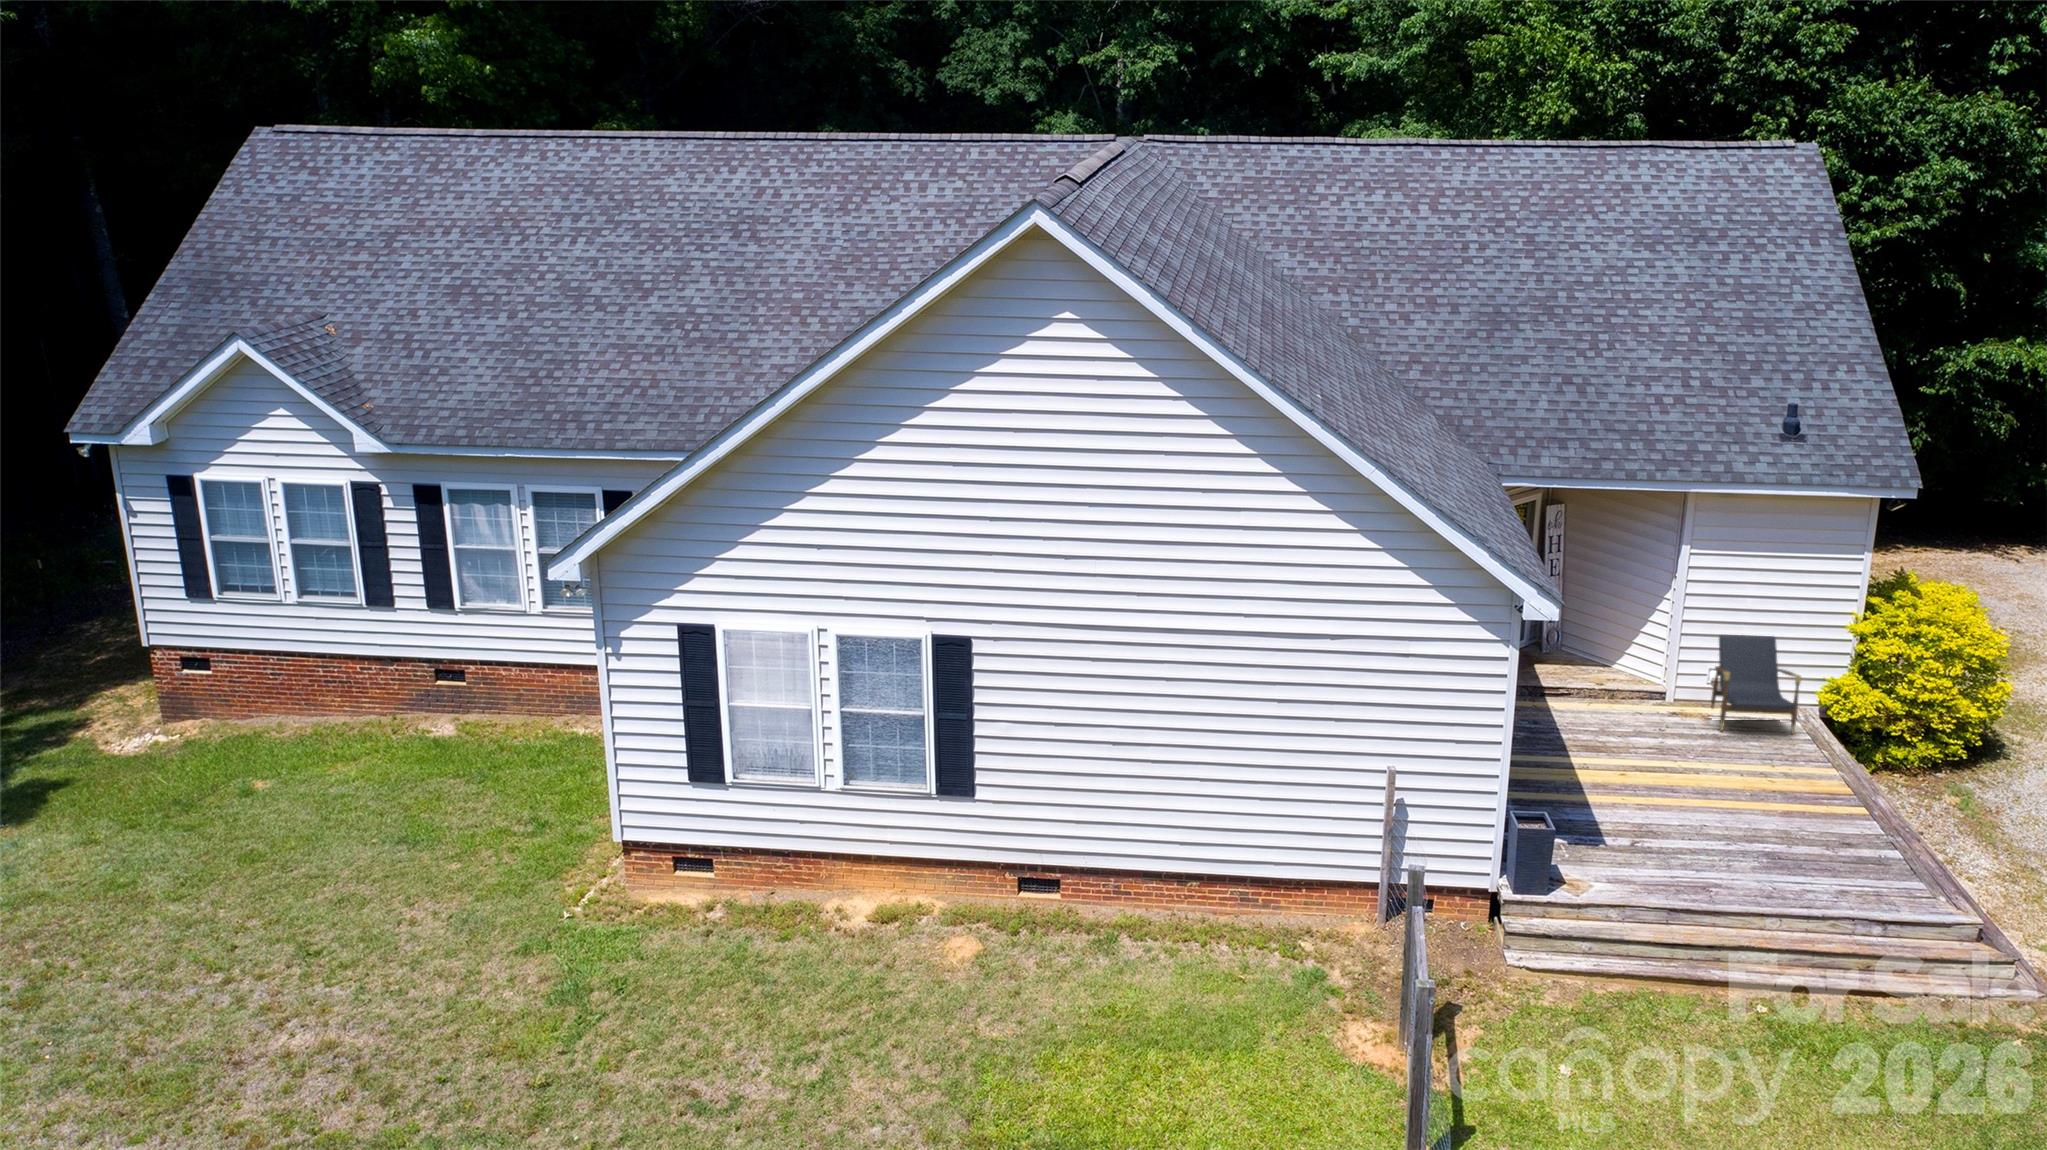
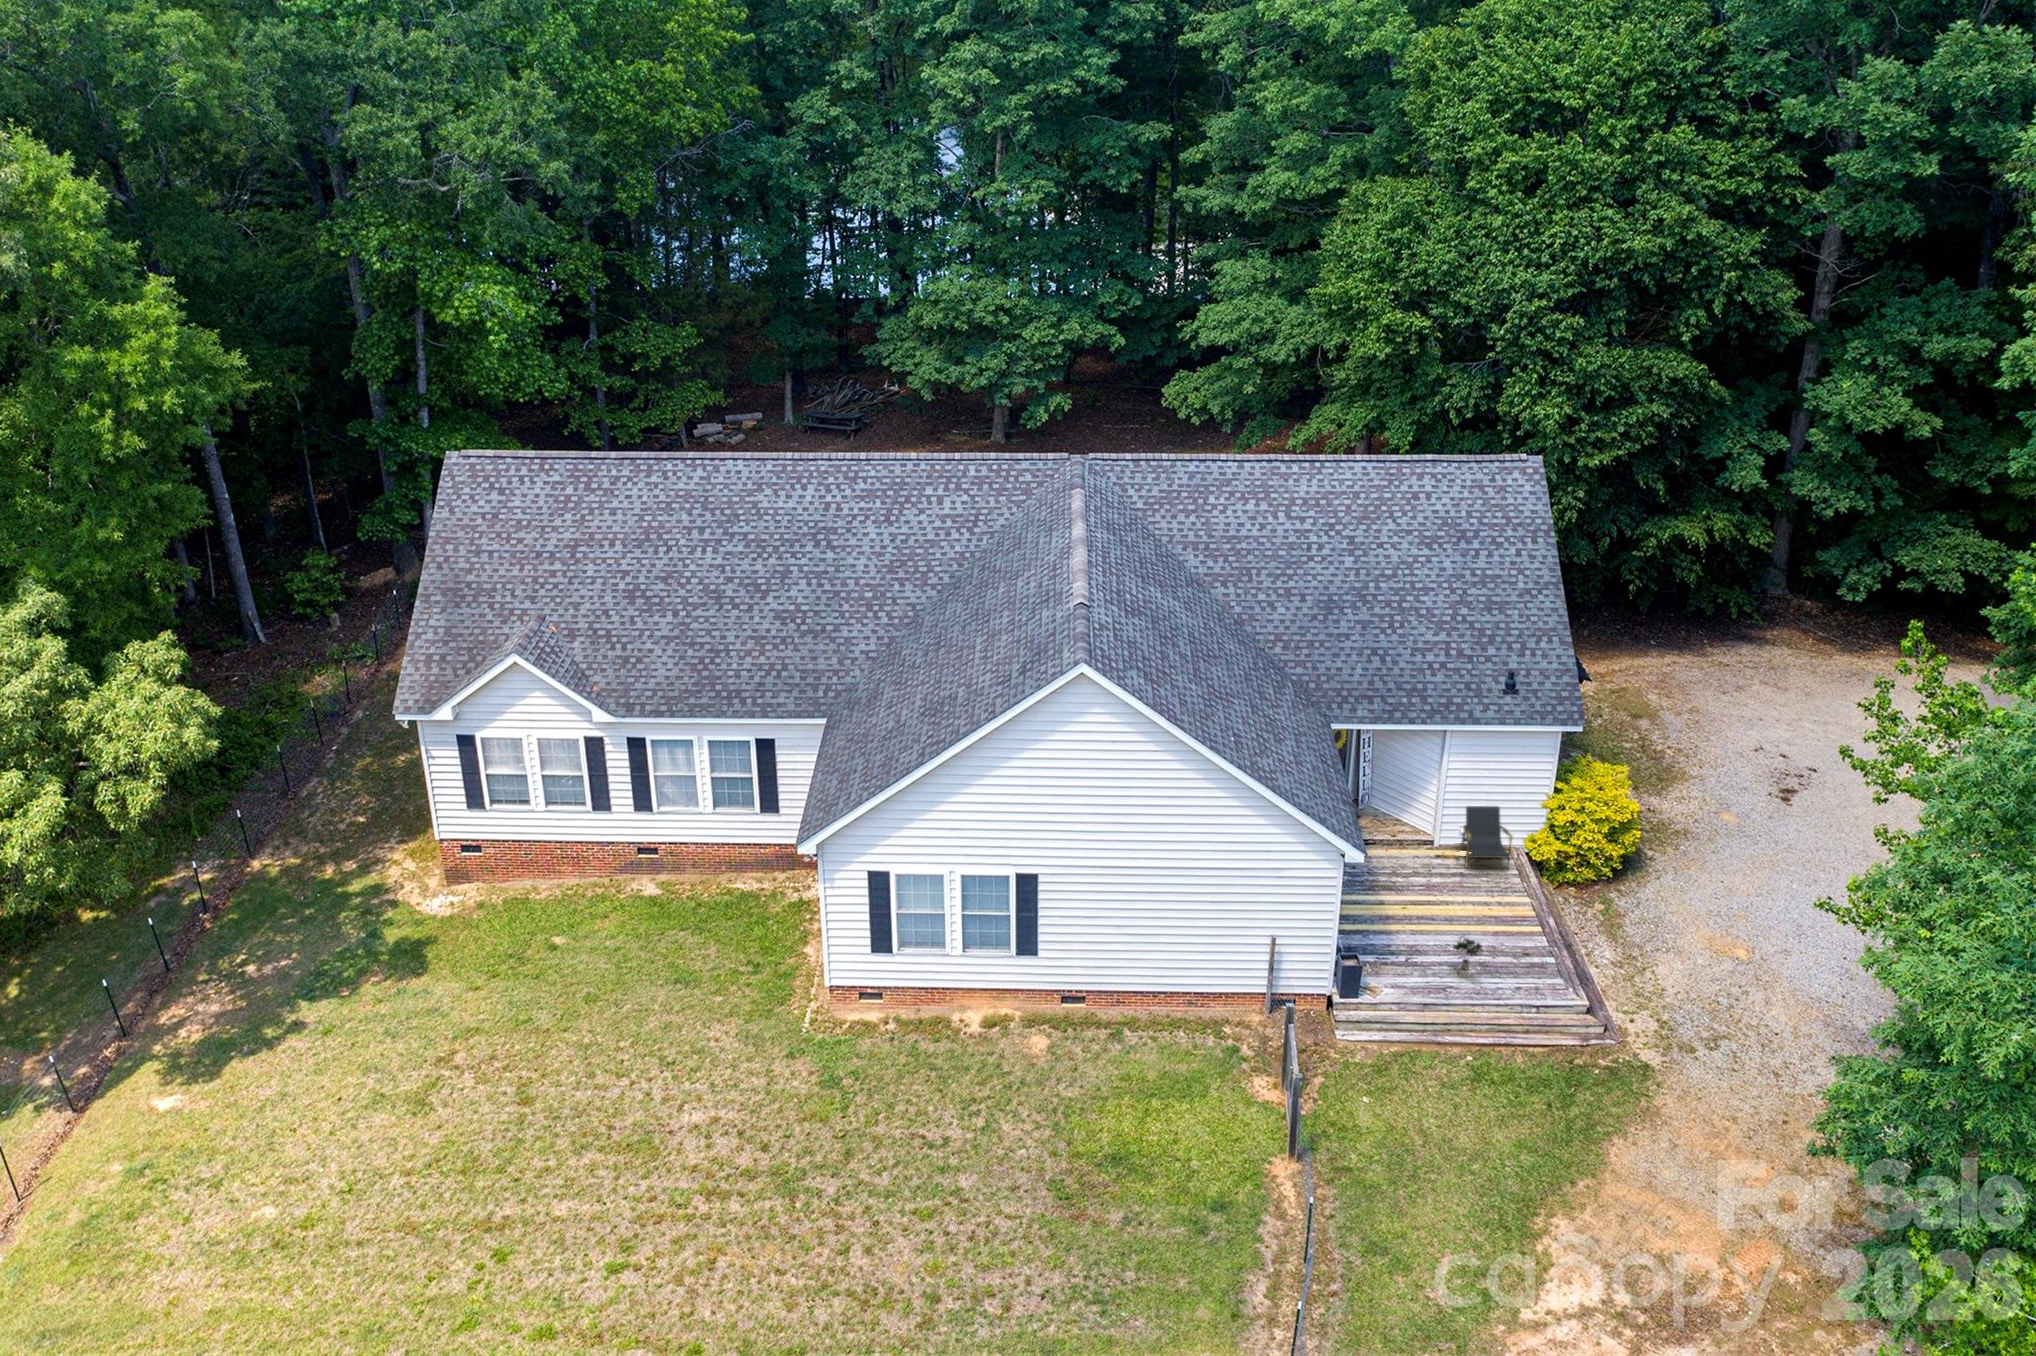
potted plant: none [1712,795,1769,856] -> present [1453,936,1482,969]

